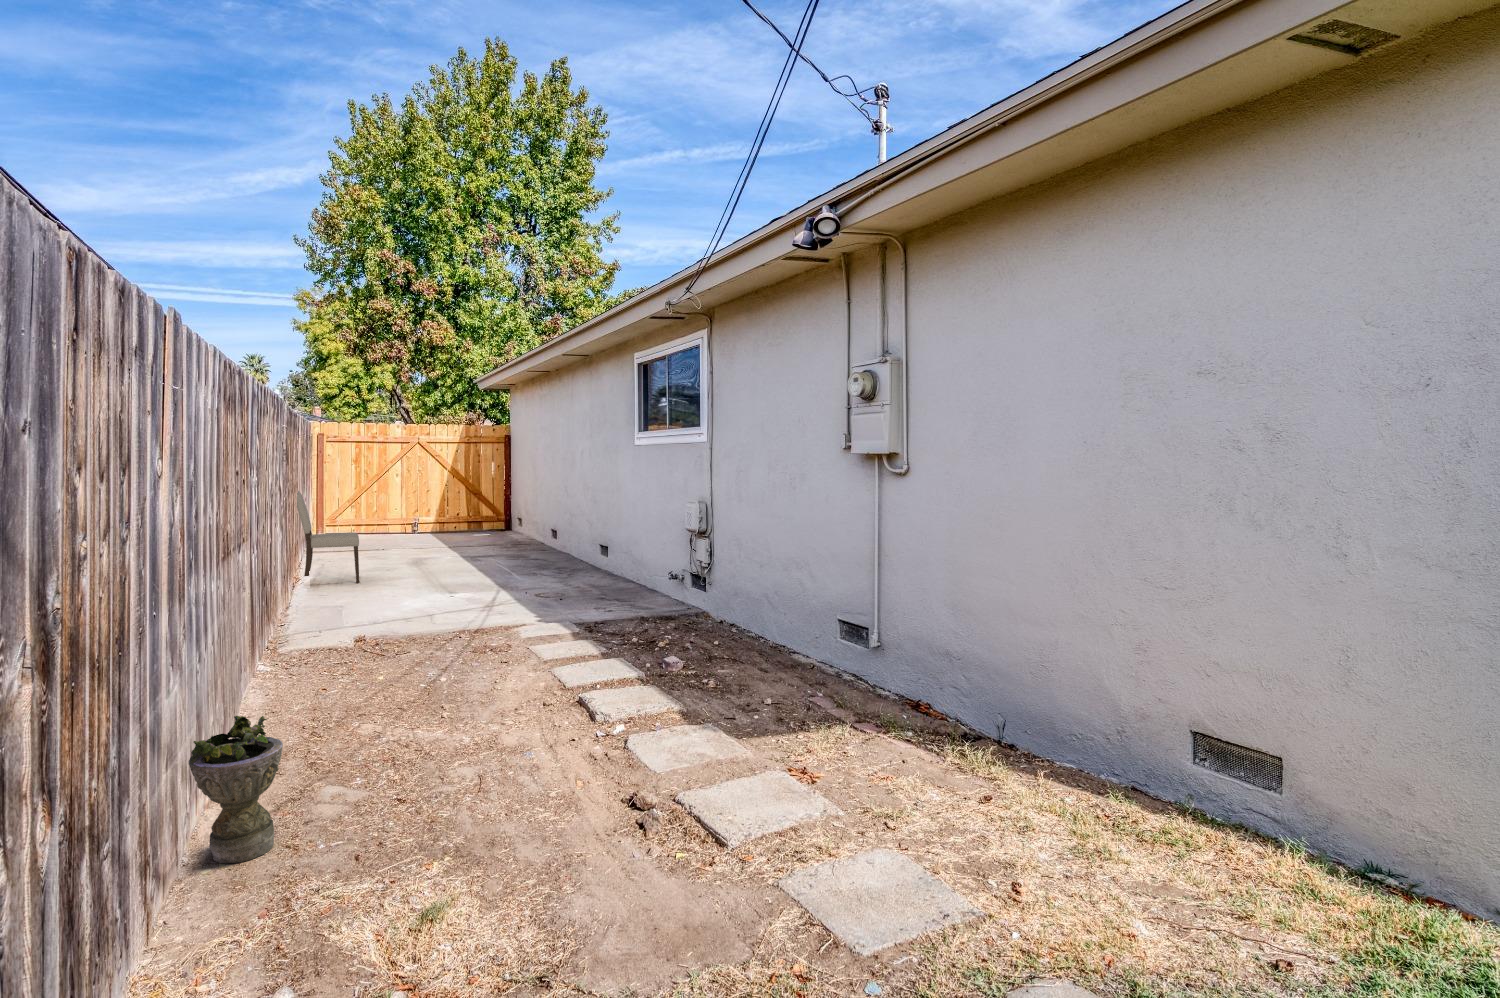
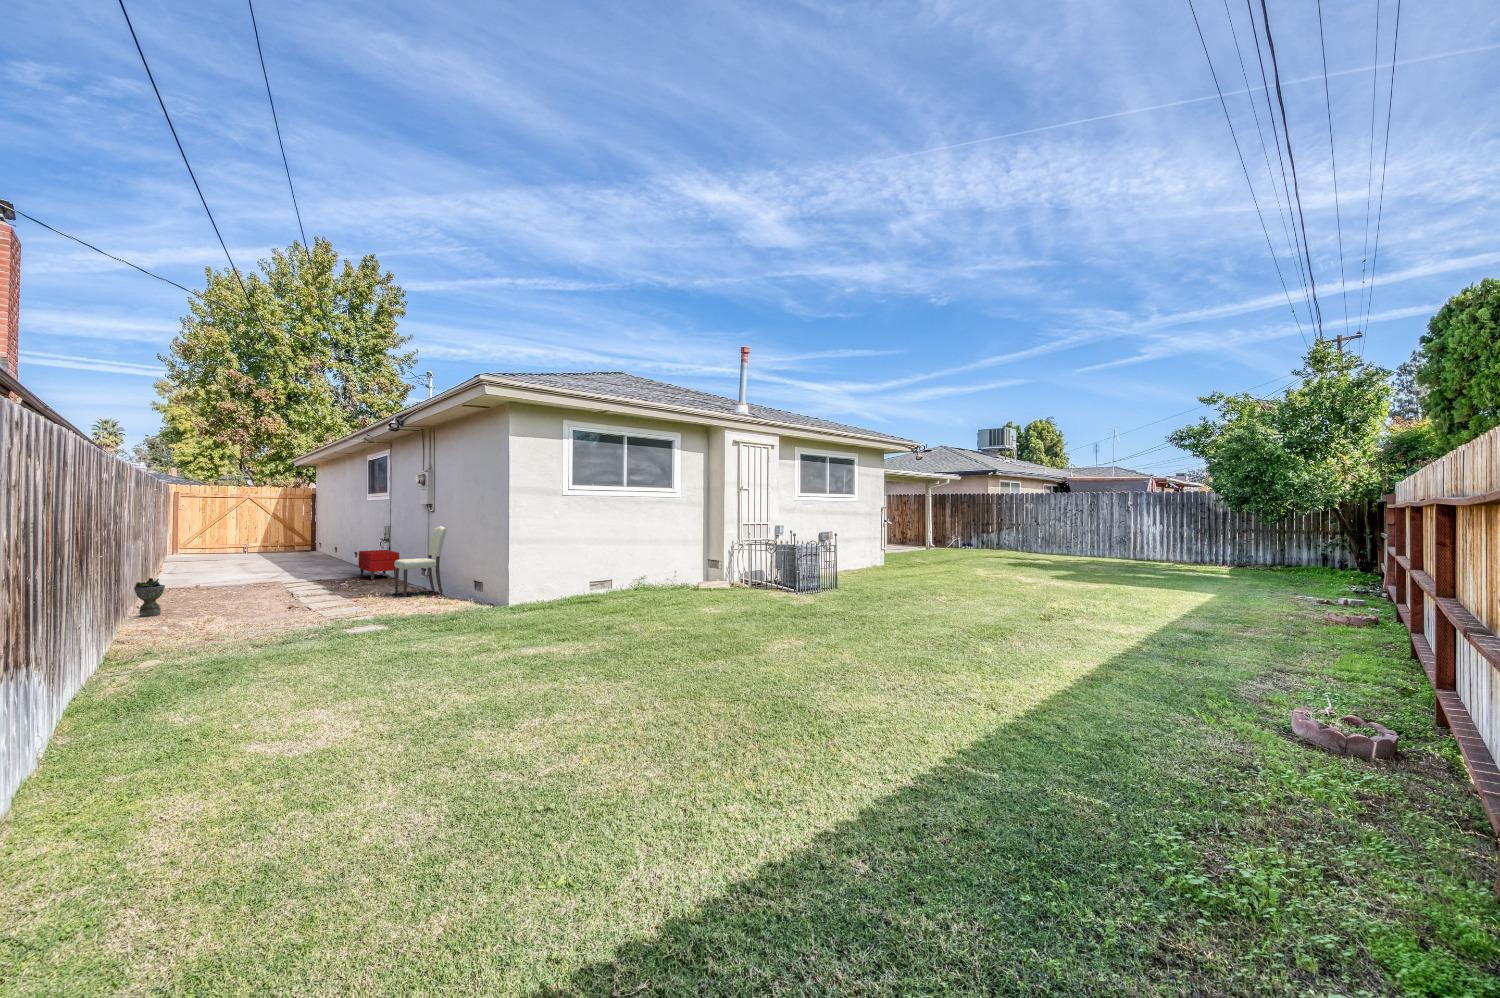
chair: present [297,491,359,583] -> present [394,526,447,597]
bench: none [661,555,765,634] -> present [359,550,400,580]

